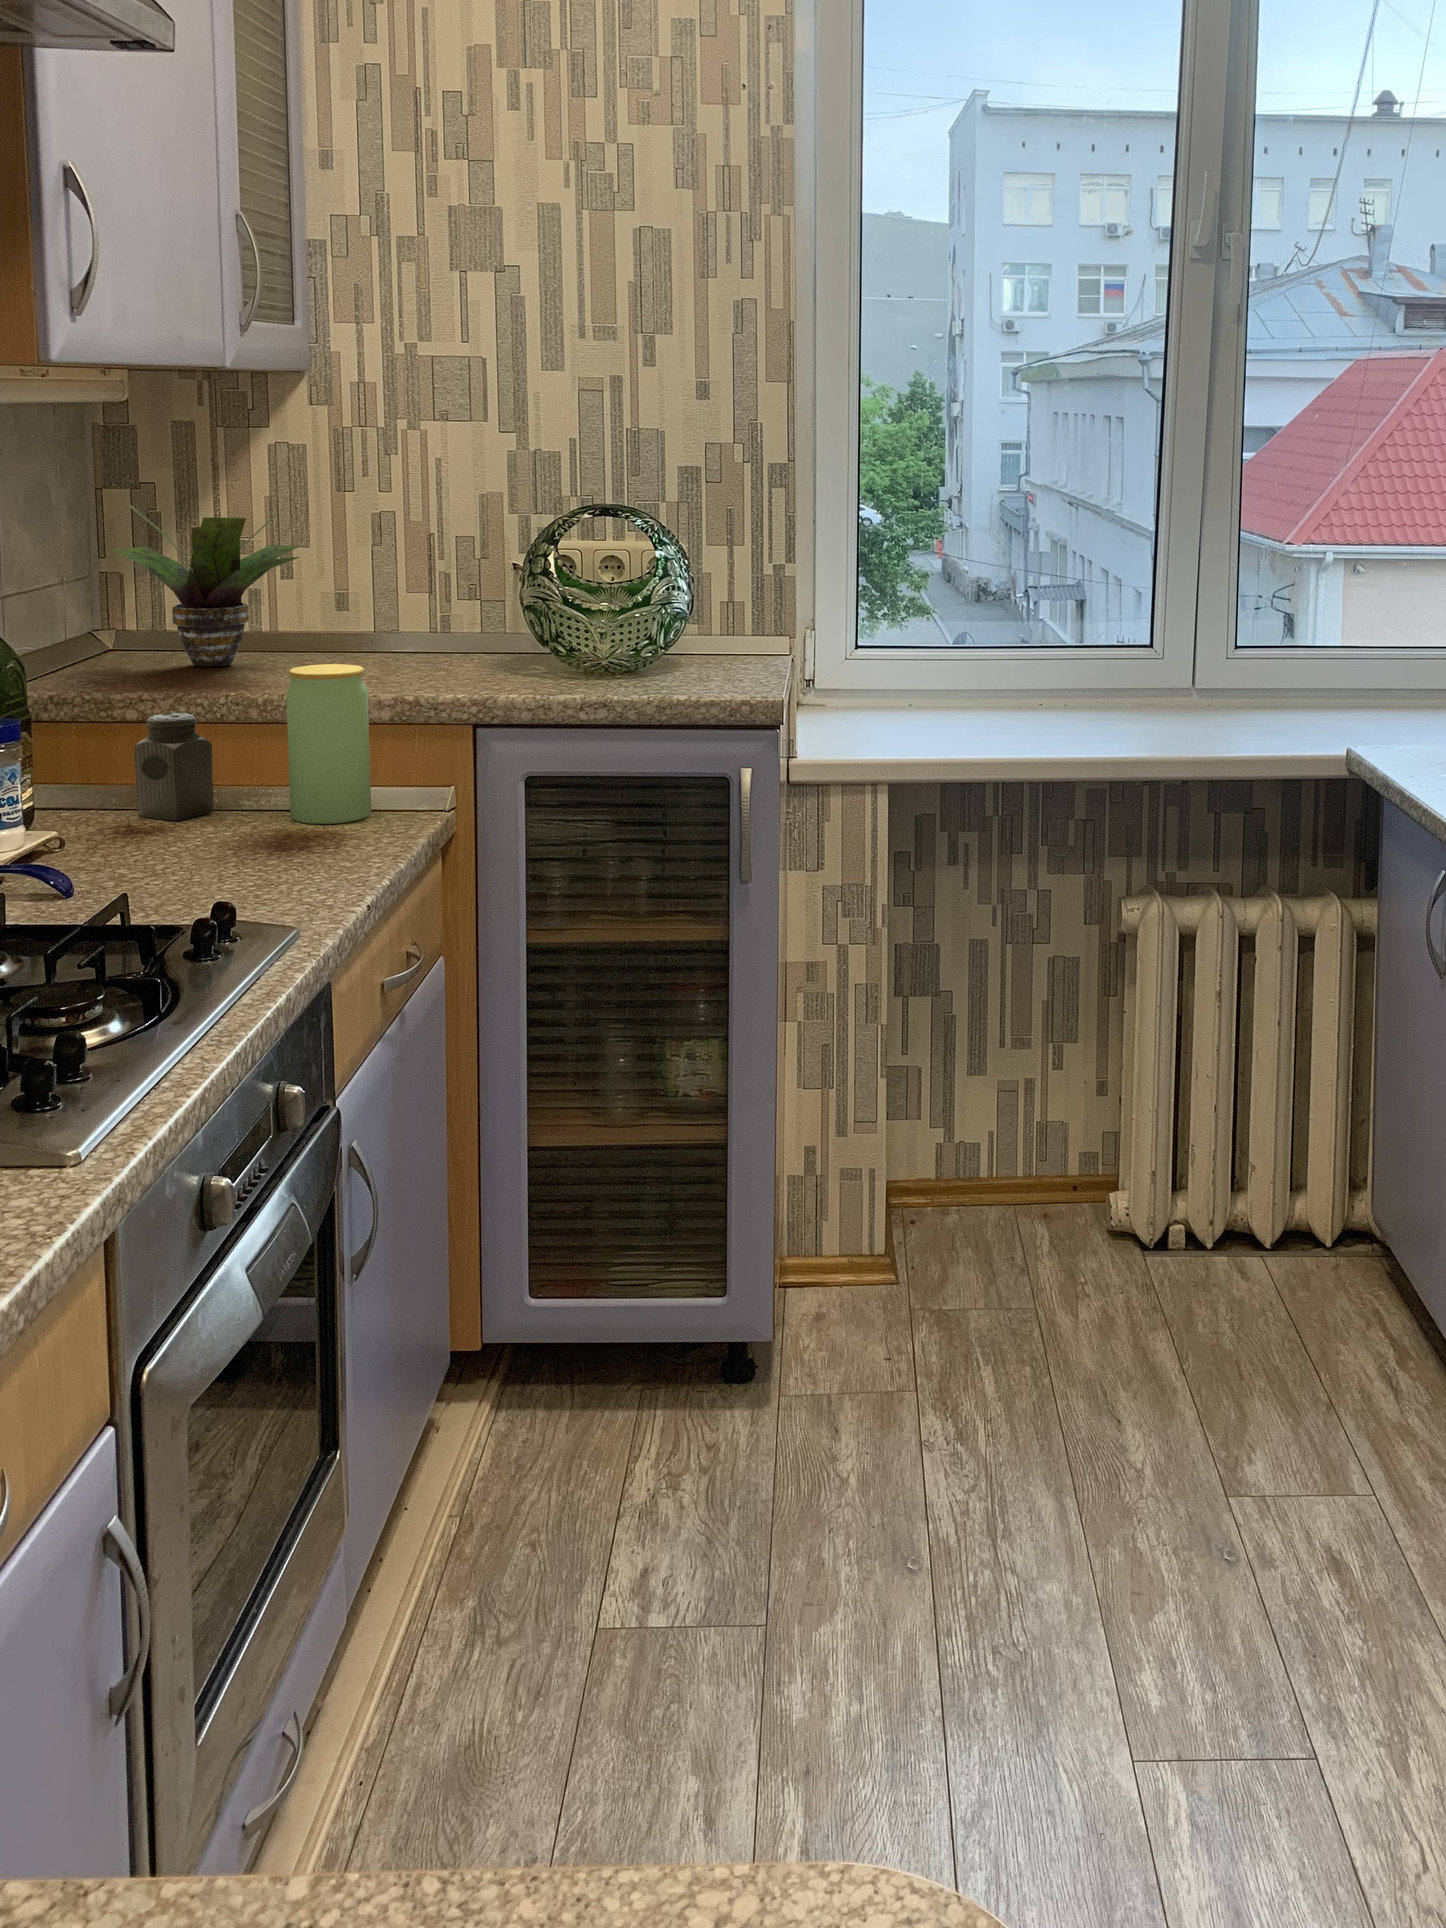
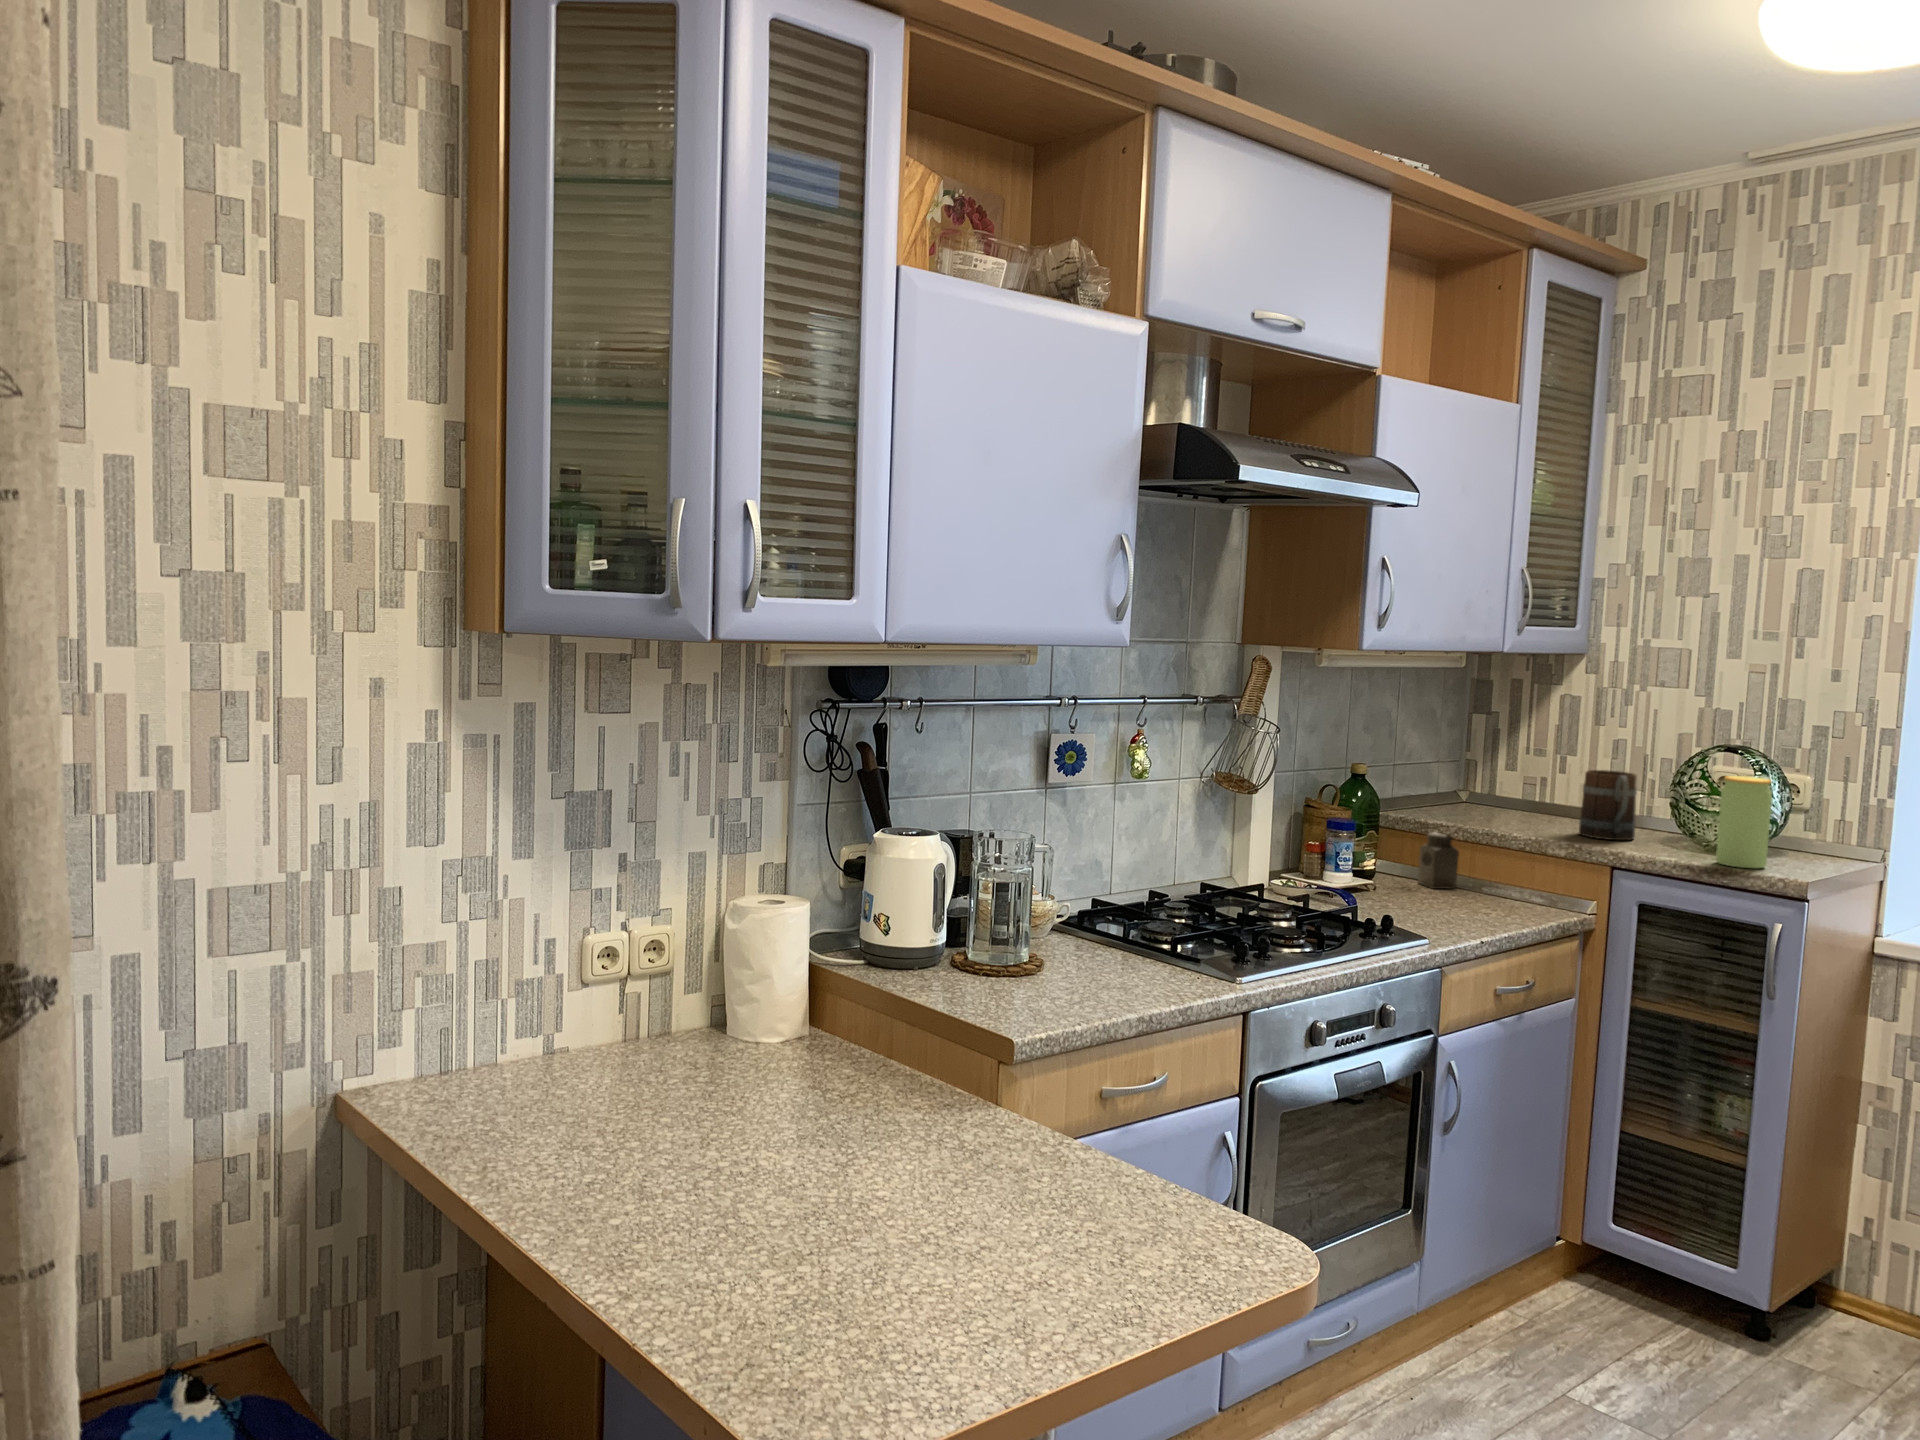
potted plant: present [113,505,300,667] -> none [1462,723,1565,818]
mug: none [374,563,469,680] -> present [1579,770,1637,840]
jar: present [286,664,371,824] -> present [1716,776,1772,868]

